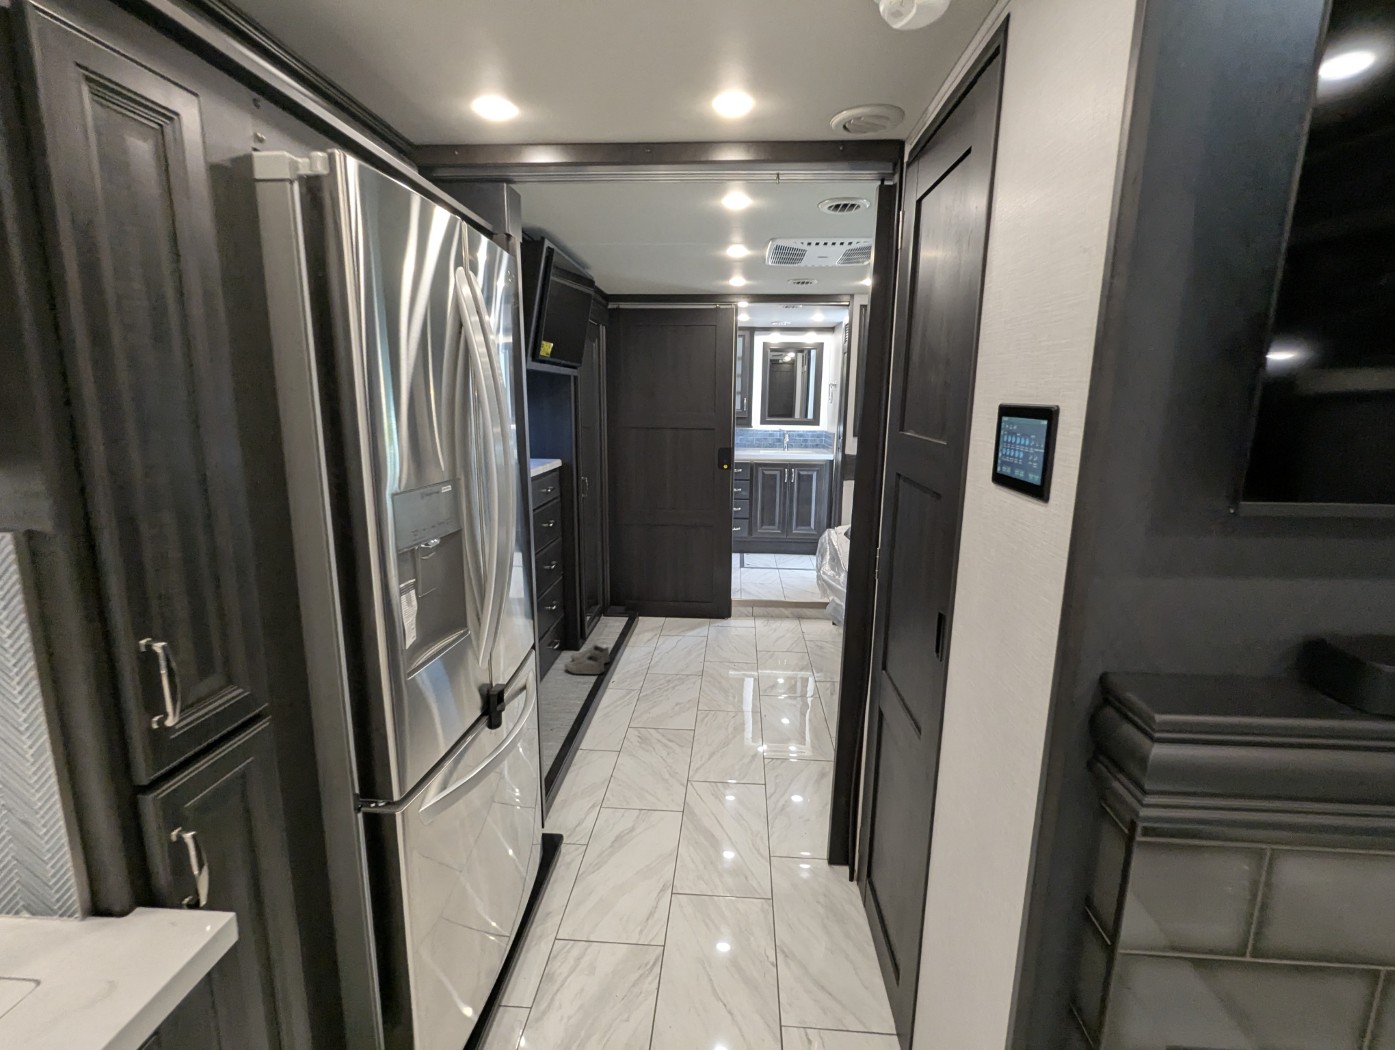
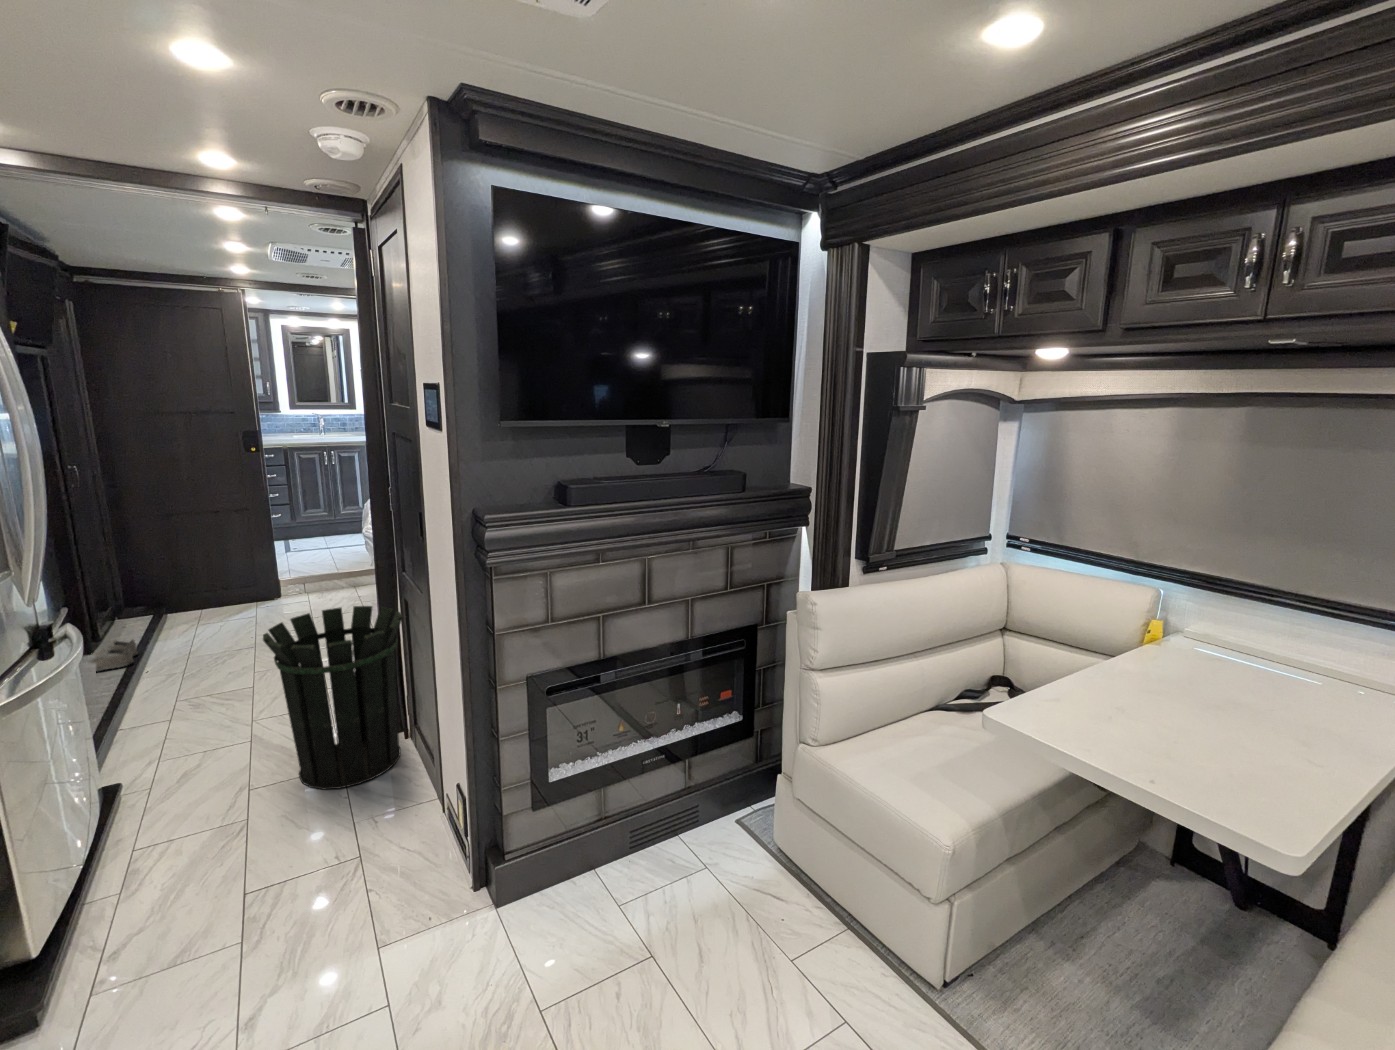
waste bin: none [696,715,874,1001] -> present [263,606,403,789]

